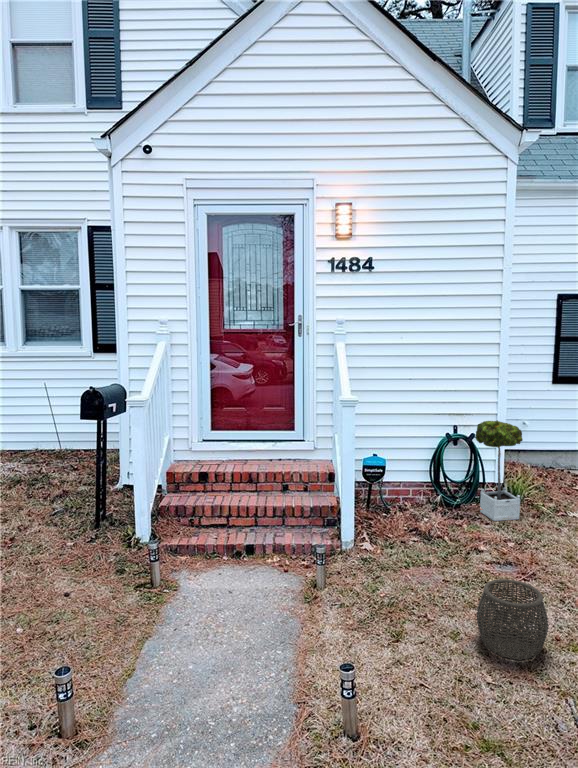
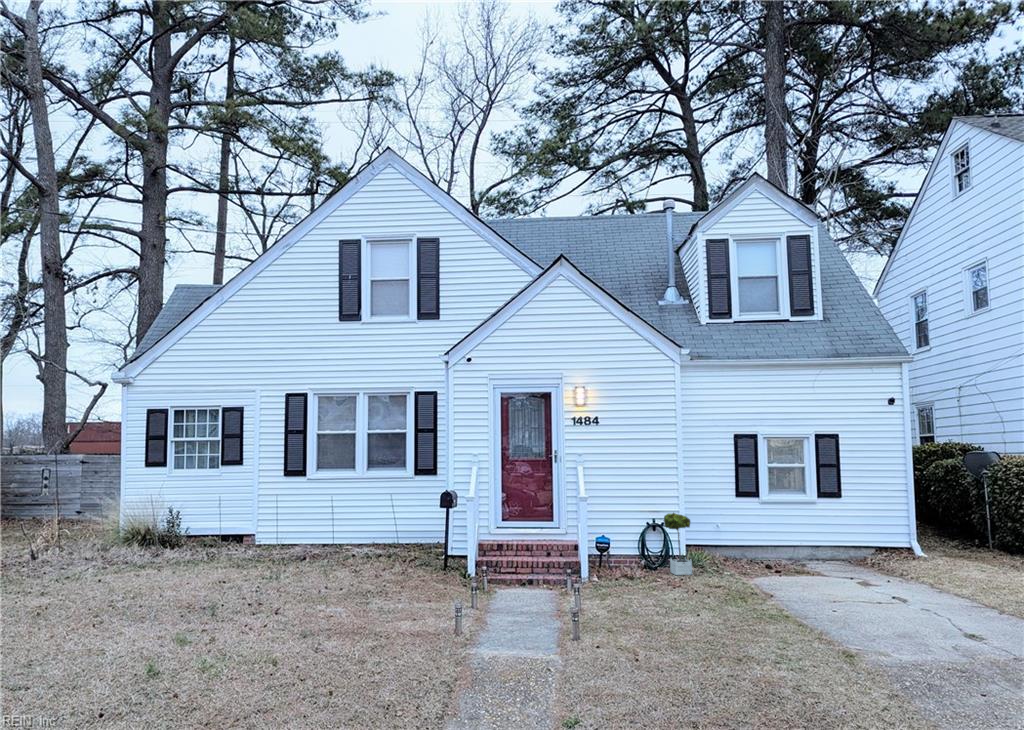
woven basket: present [476,579,549,660] -> none [636,575,668,606]

